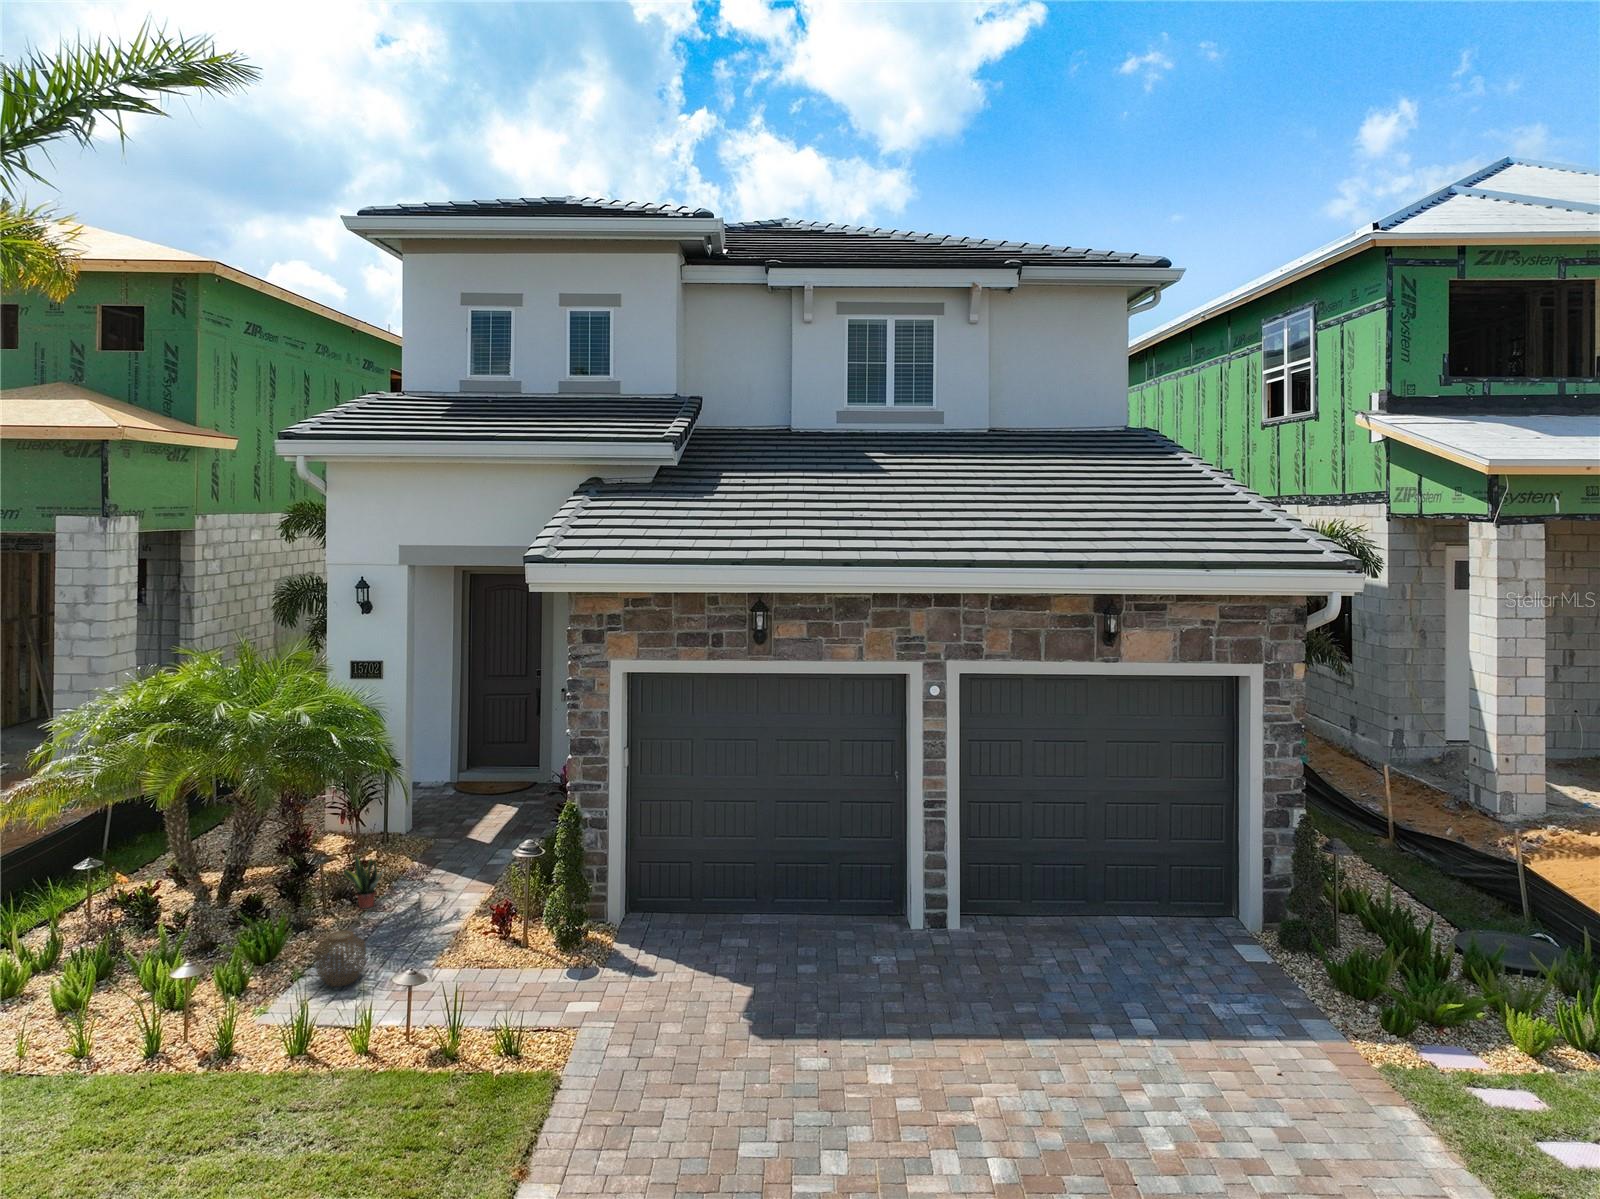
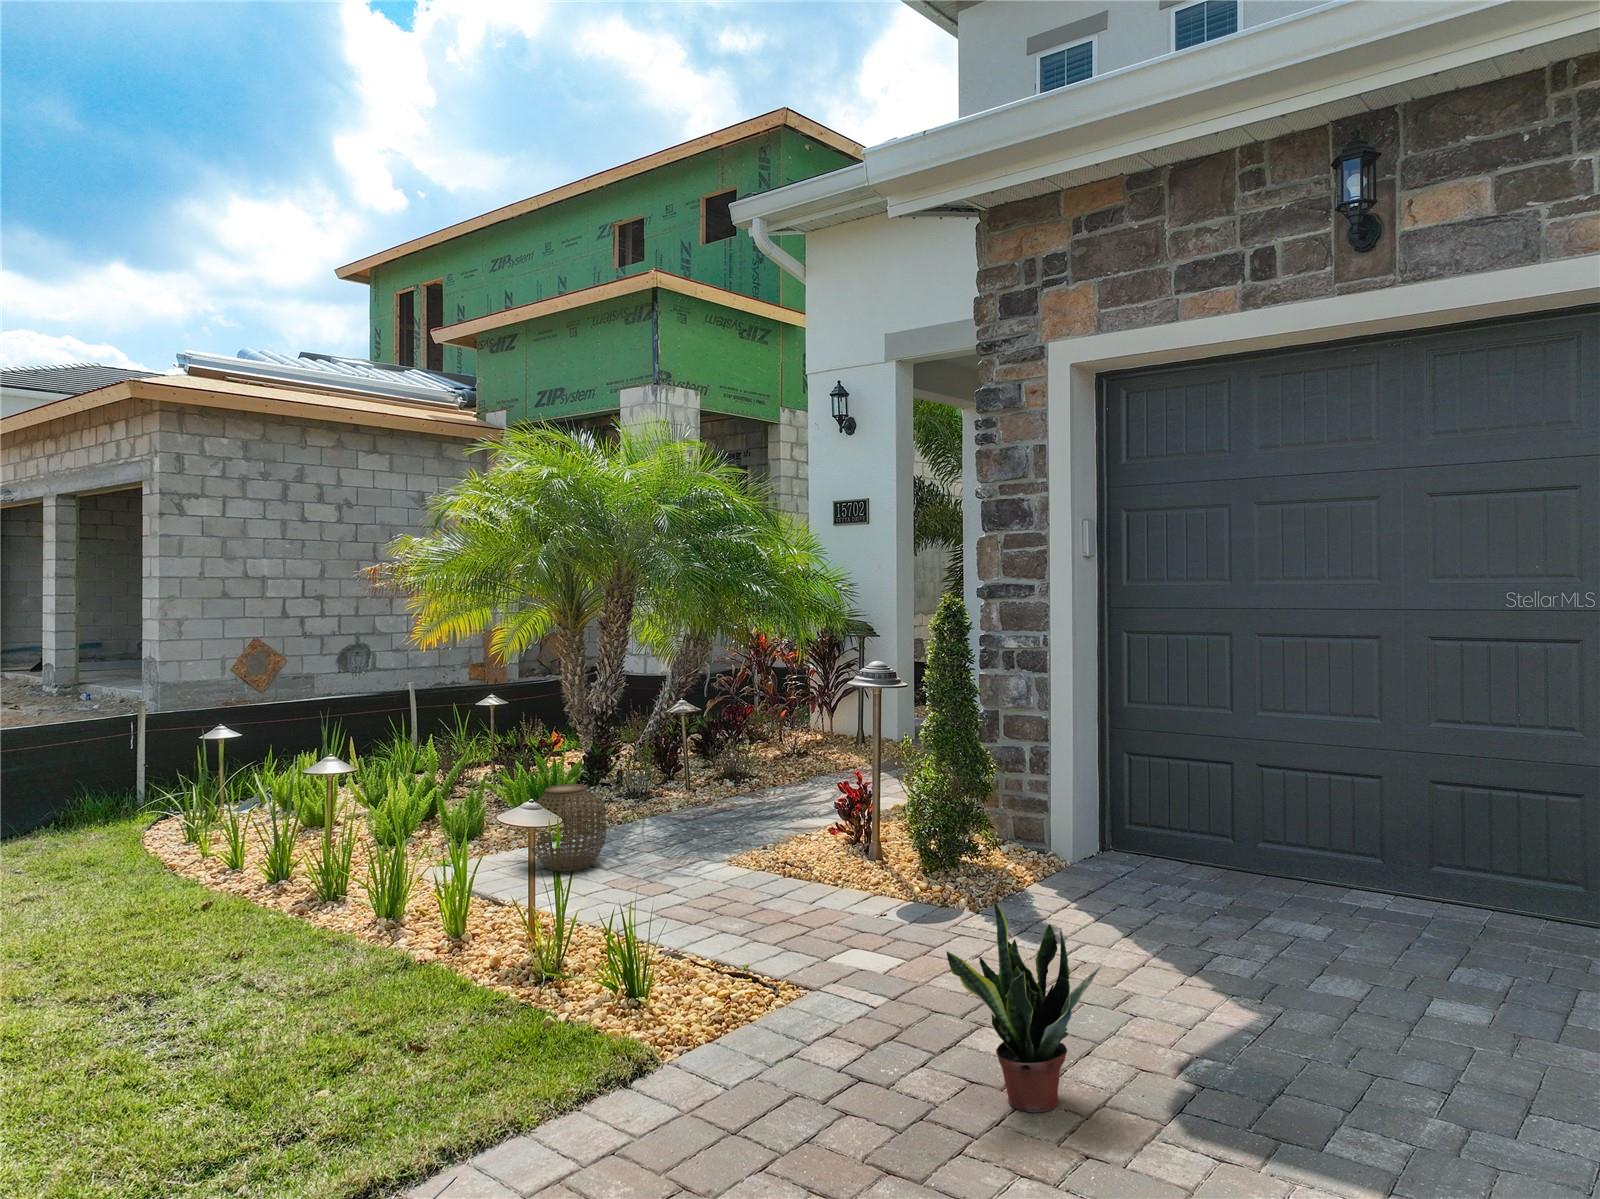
potted plant: present [344,855,384,908] -> present [946,902,1101,1112]

